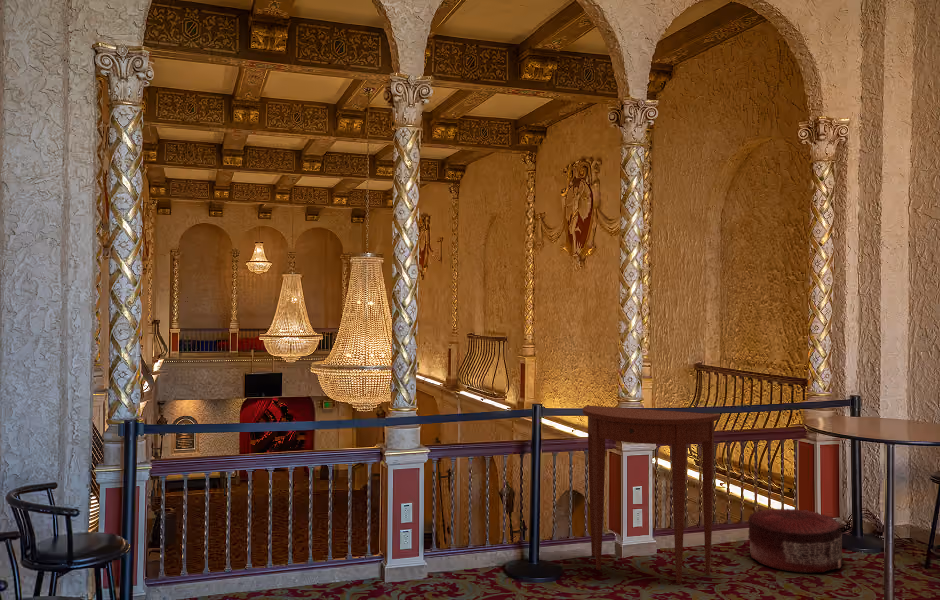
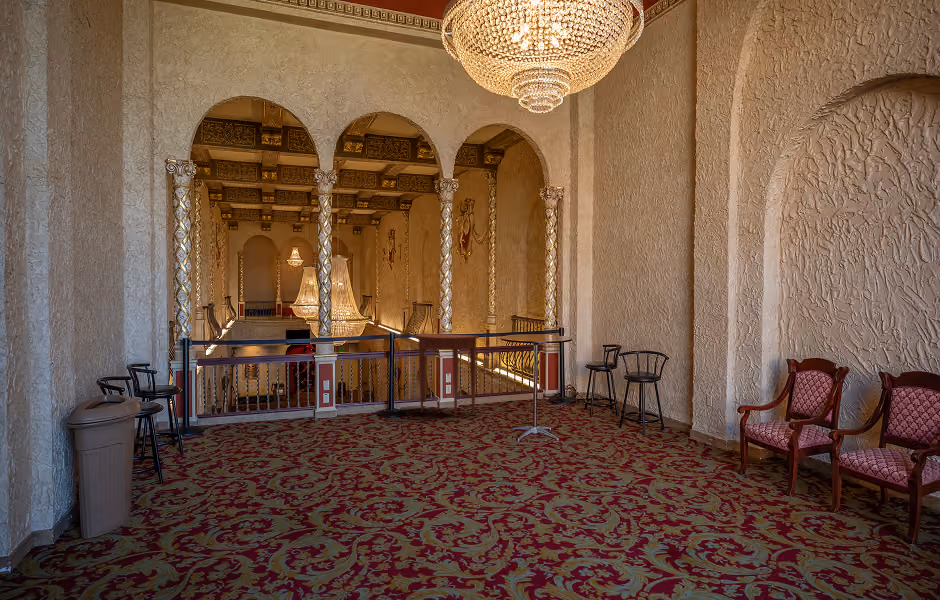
pouf: present [748,508,843,573] -> none [500,384,545,412]

